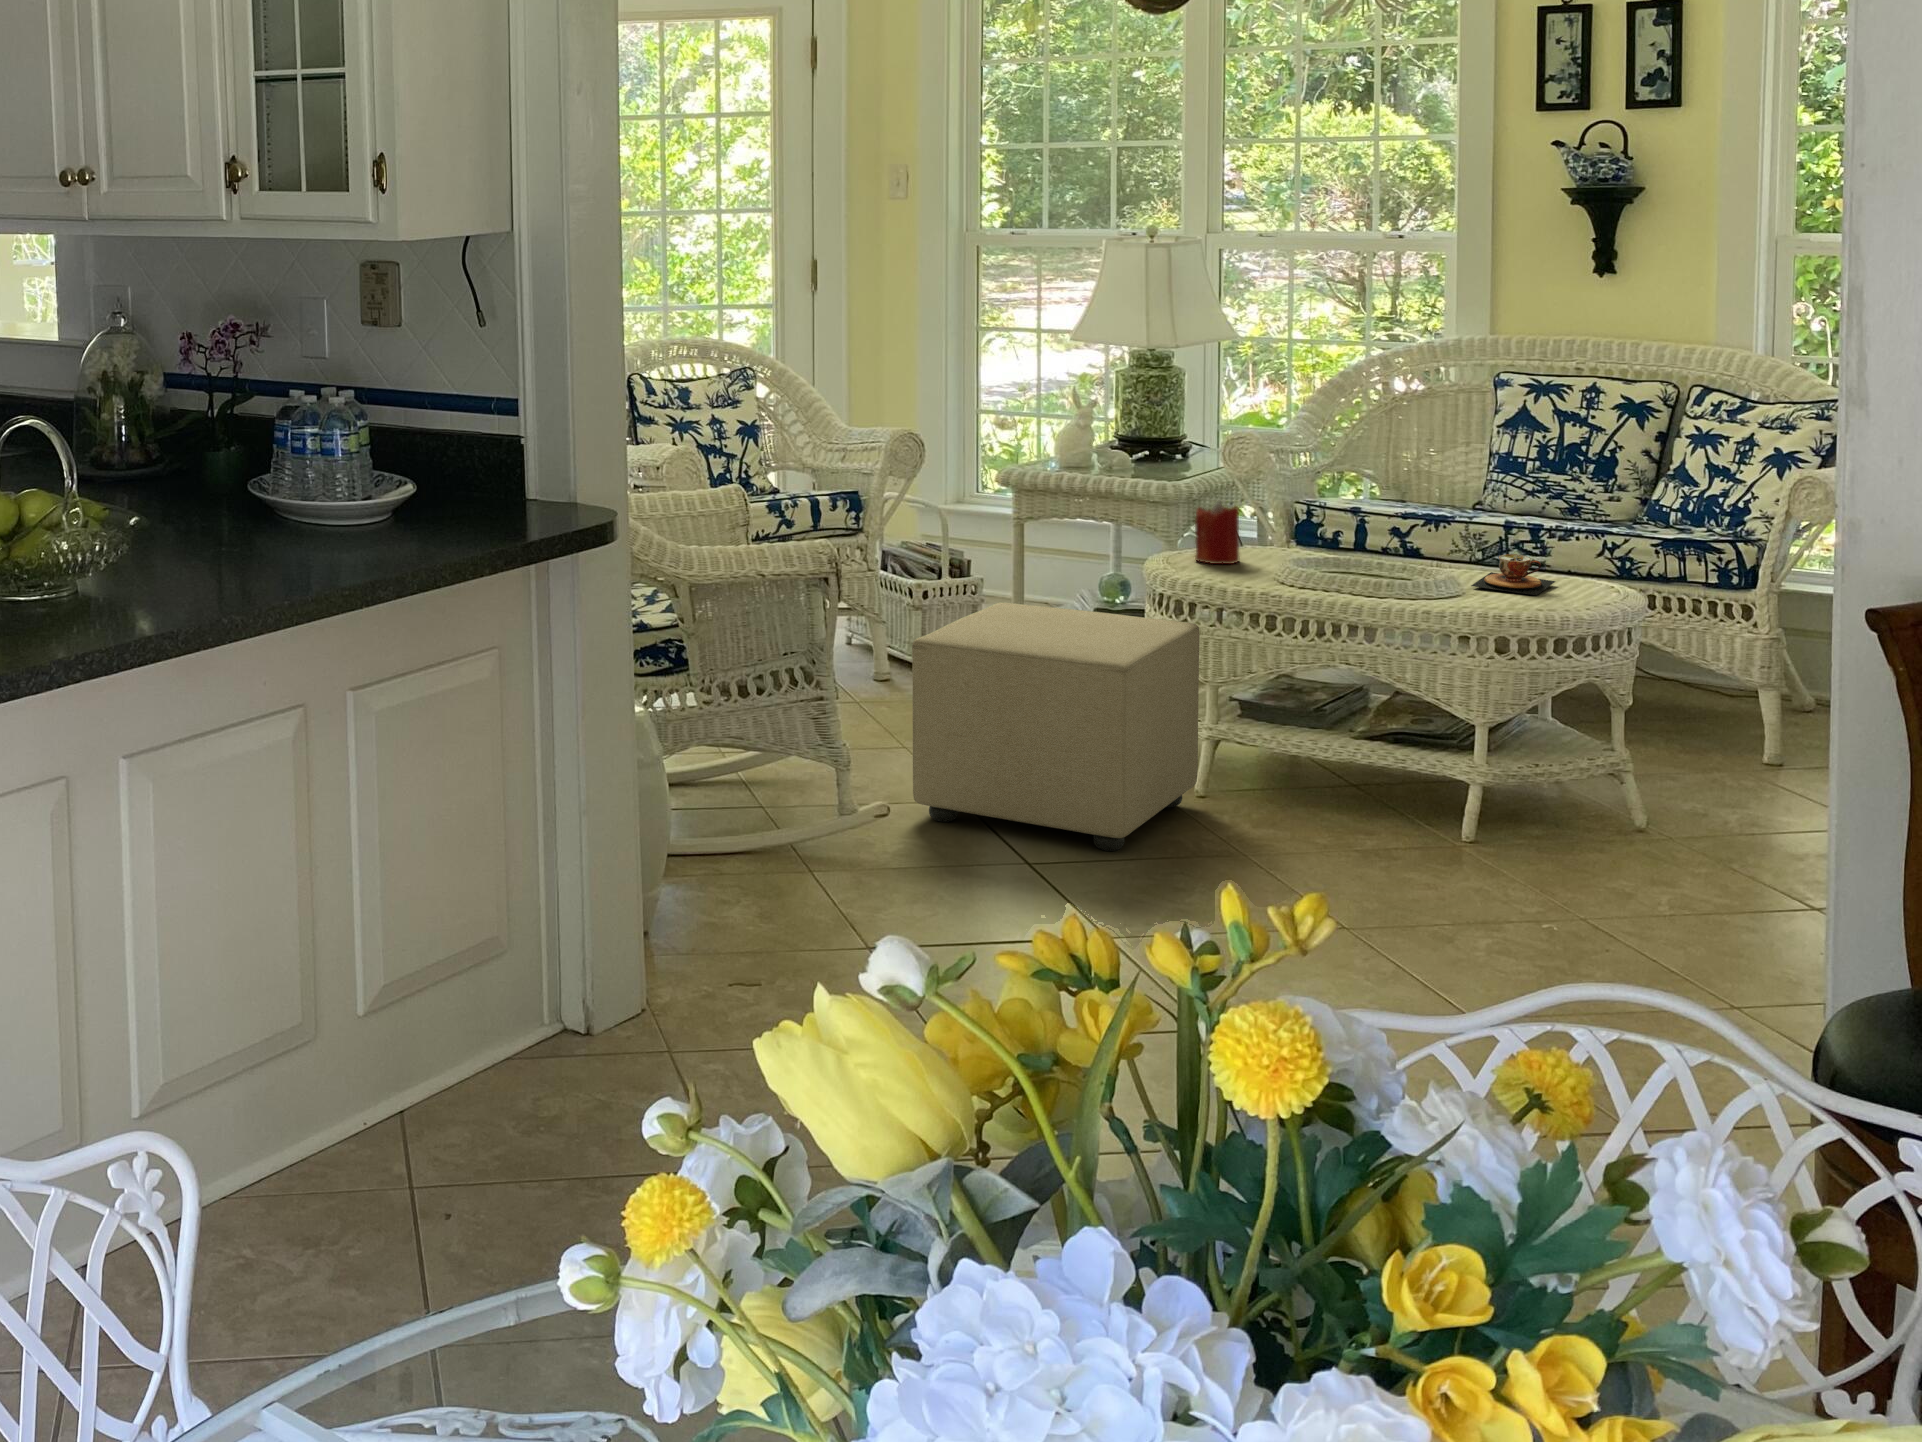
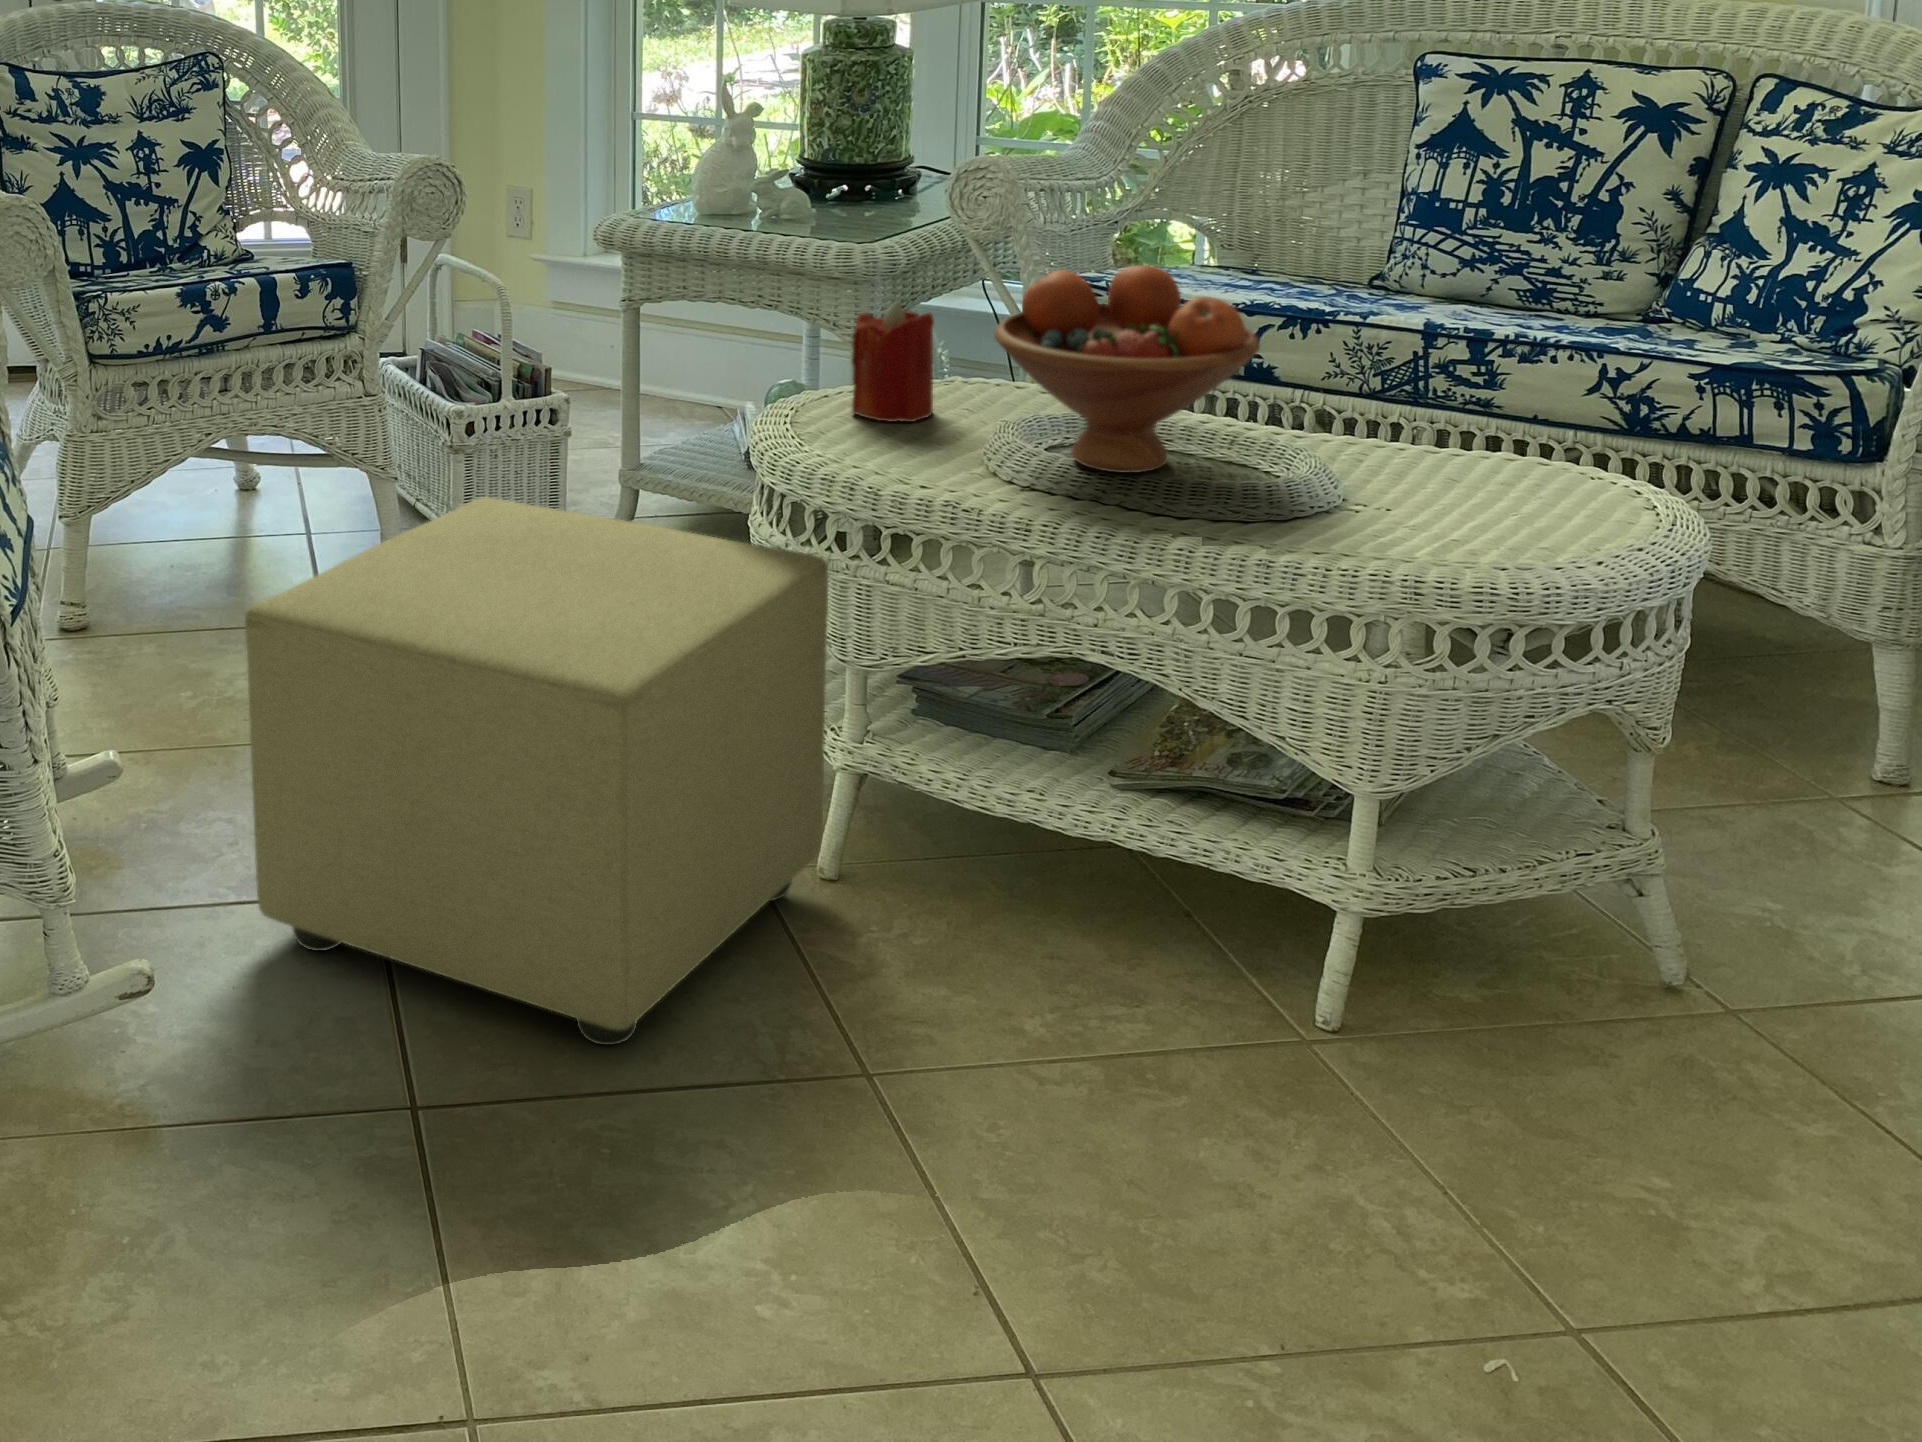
fruit bowl: none [1278,479,1418,583] -> present [994,265,1260,473]
teacup: present [1471,554,1555,595] -> none [1354,419,1520,509]

